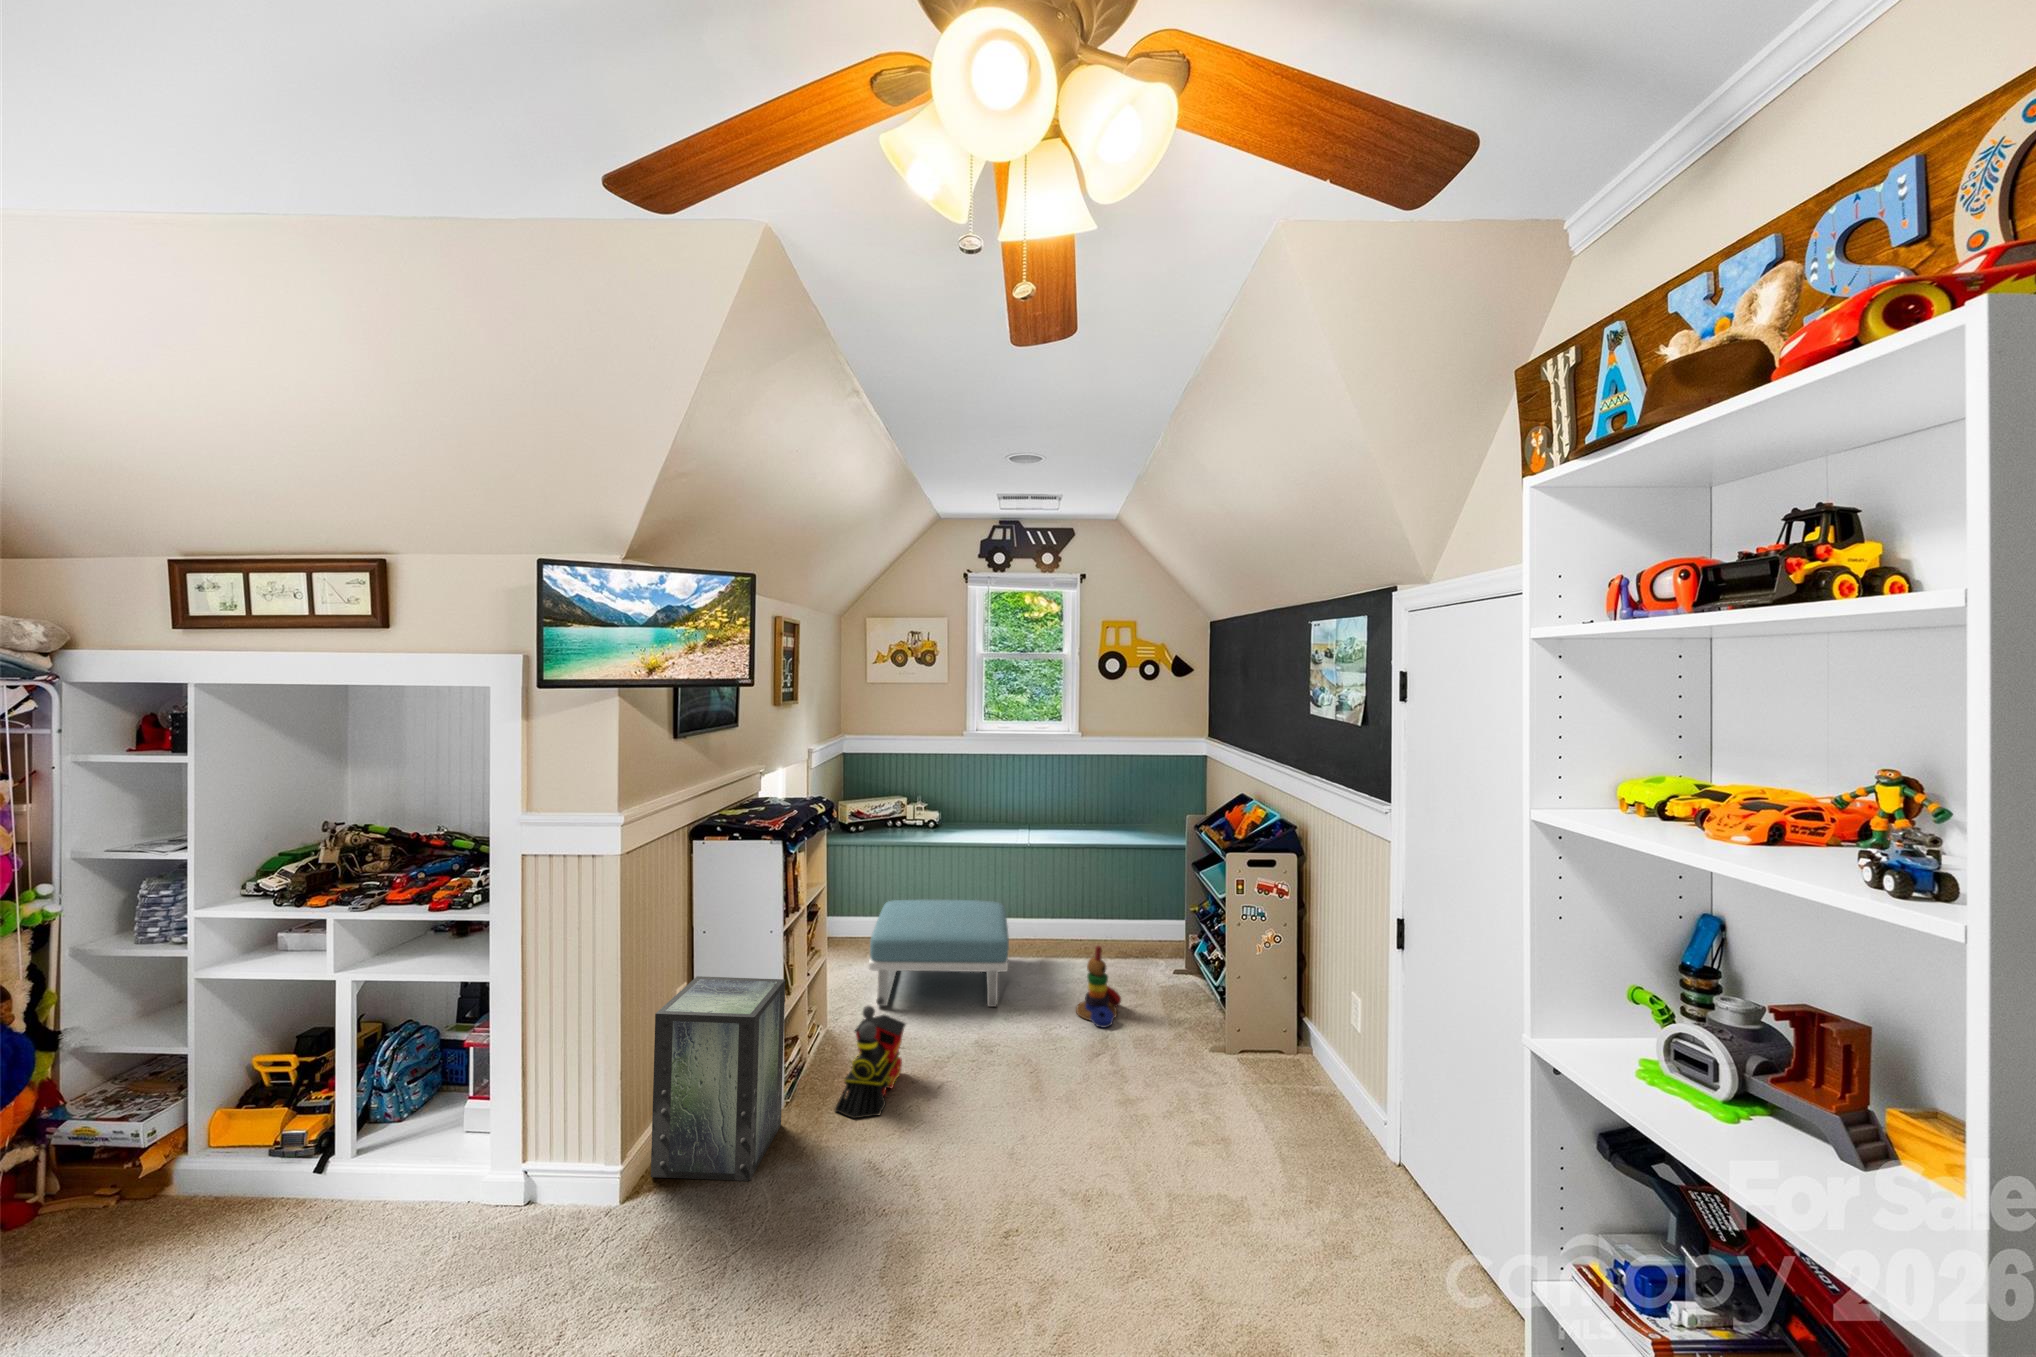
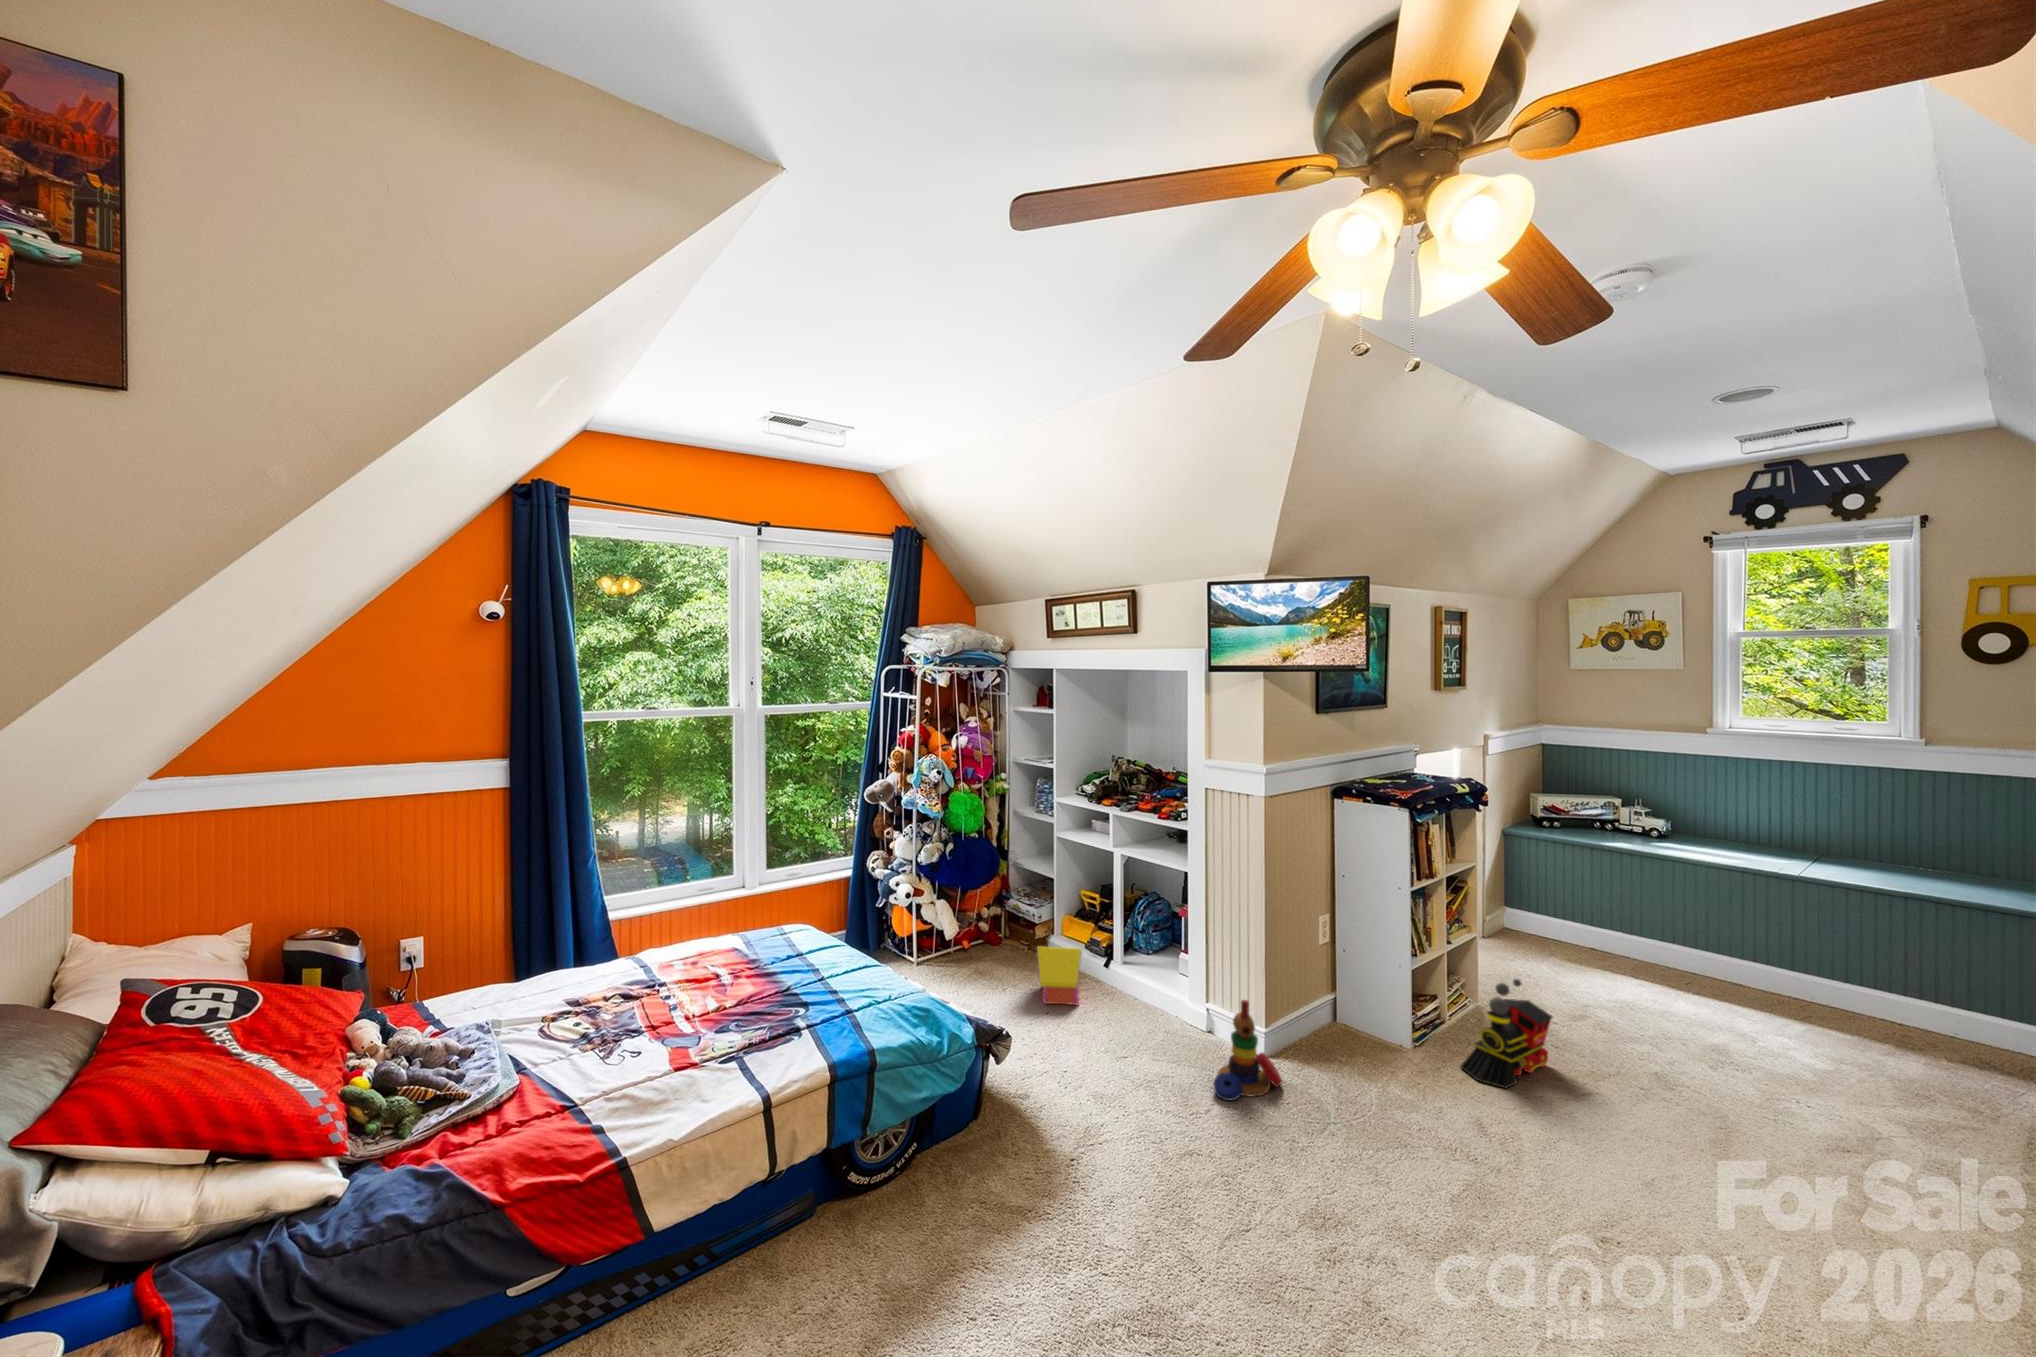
footstool: present [869,900,1009,1007] -> none [1534,903,1749,1050]
stacking toy: present [1076,946,1121,1027] -> present [1213,1000,1282,1100]
storage box: present [651,976,785,1181] -> none [1290,909,1408,1084]
toy house: none [158,1164,271,1303] -> present [1037,947,1082,1005]

